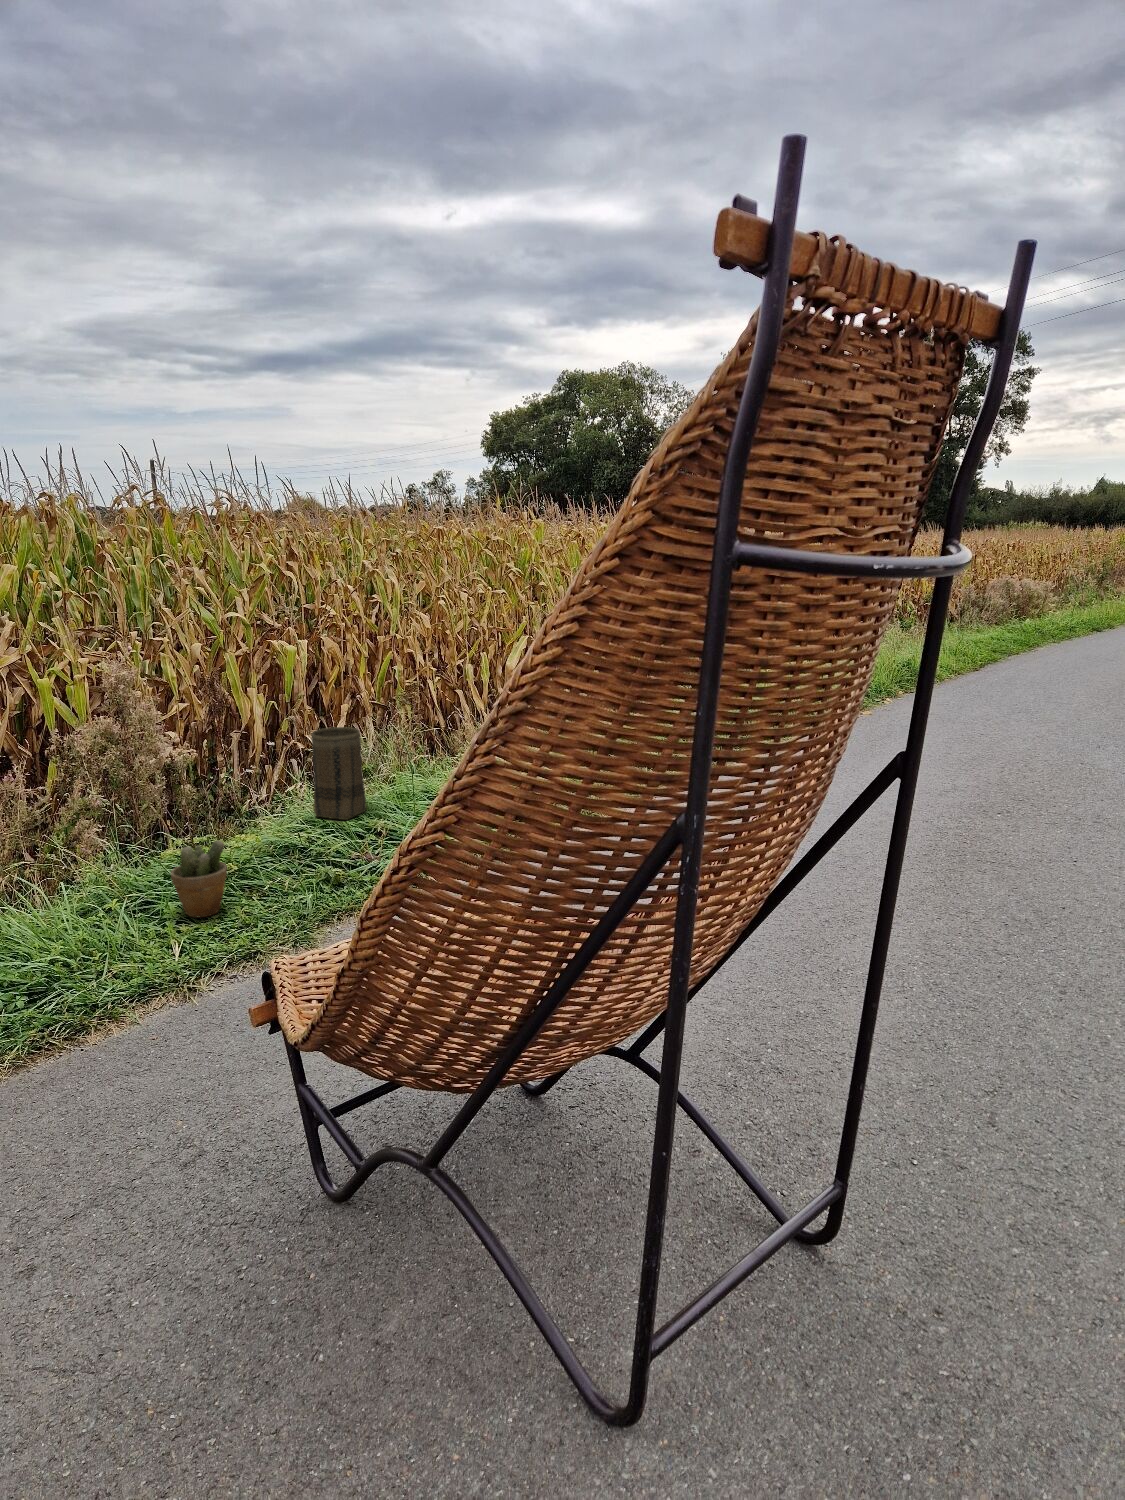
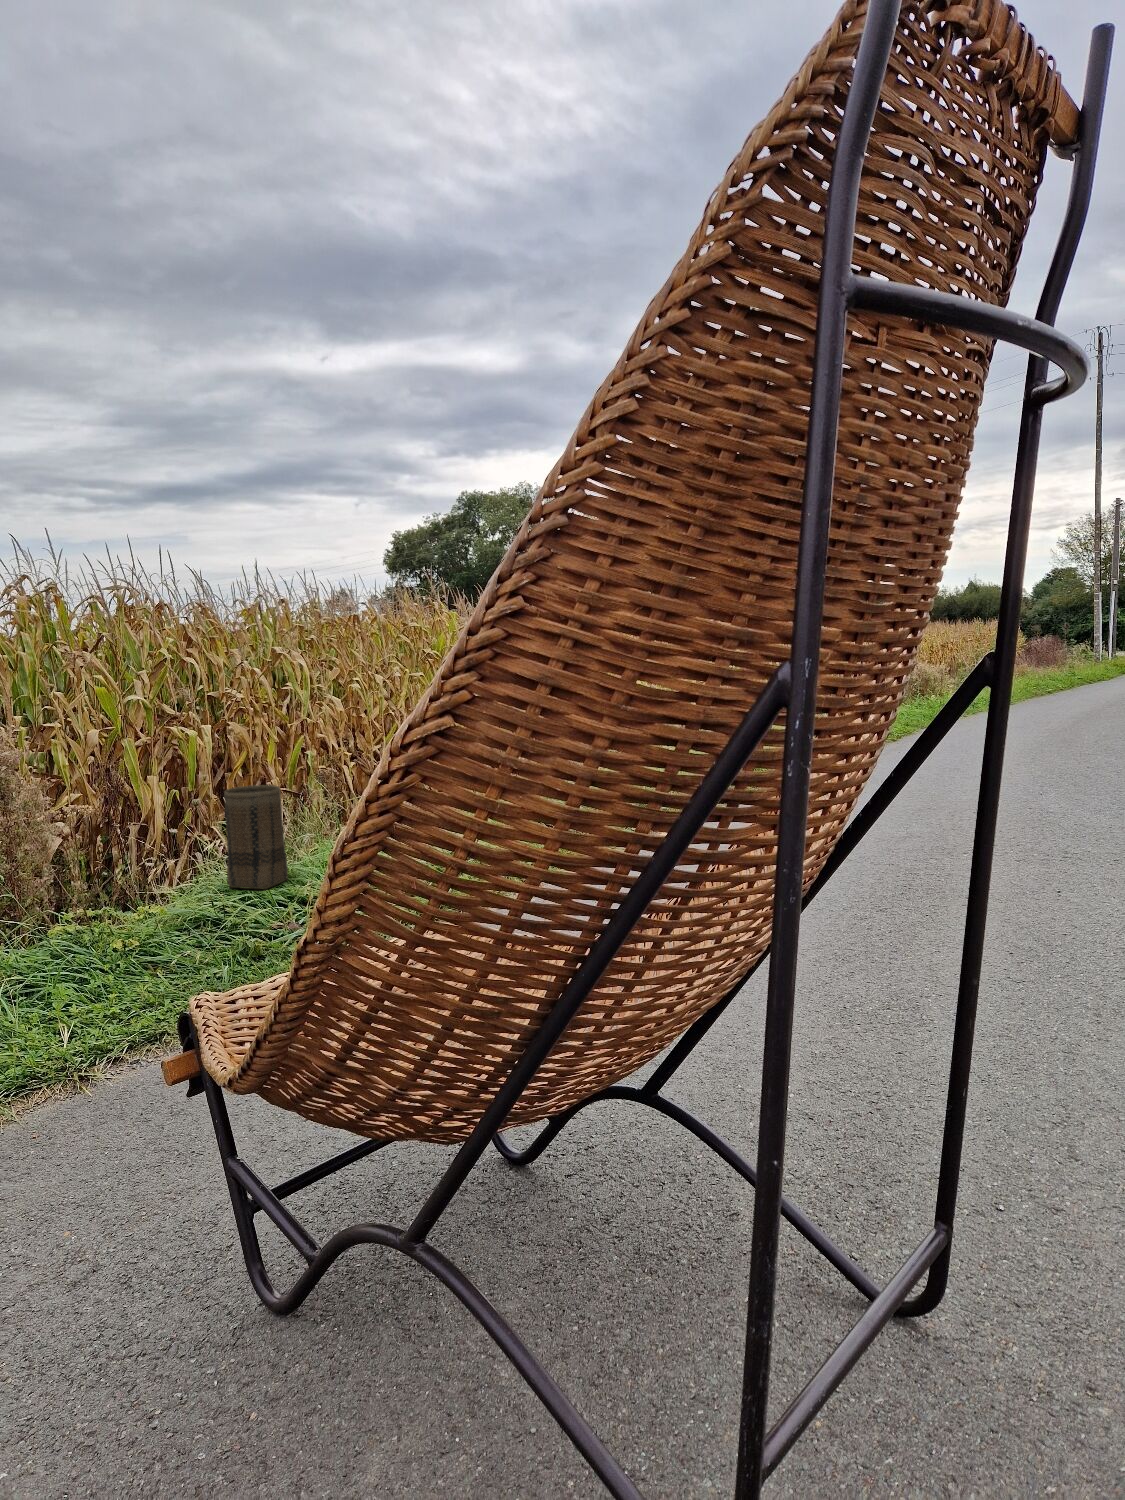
potted plant: present [171,840,227,917] -> none [56,903,125,998]

